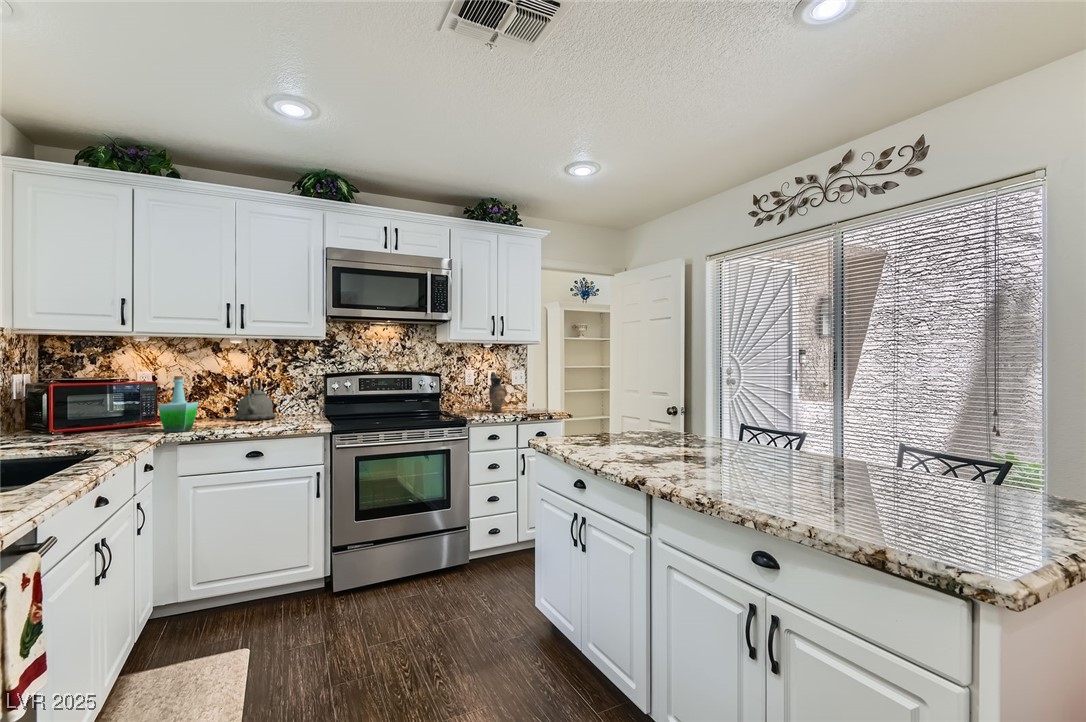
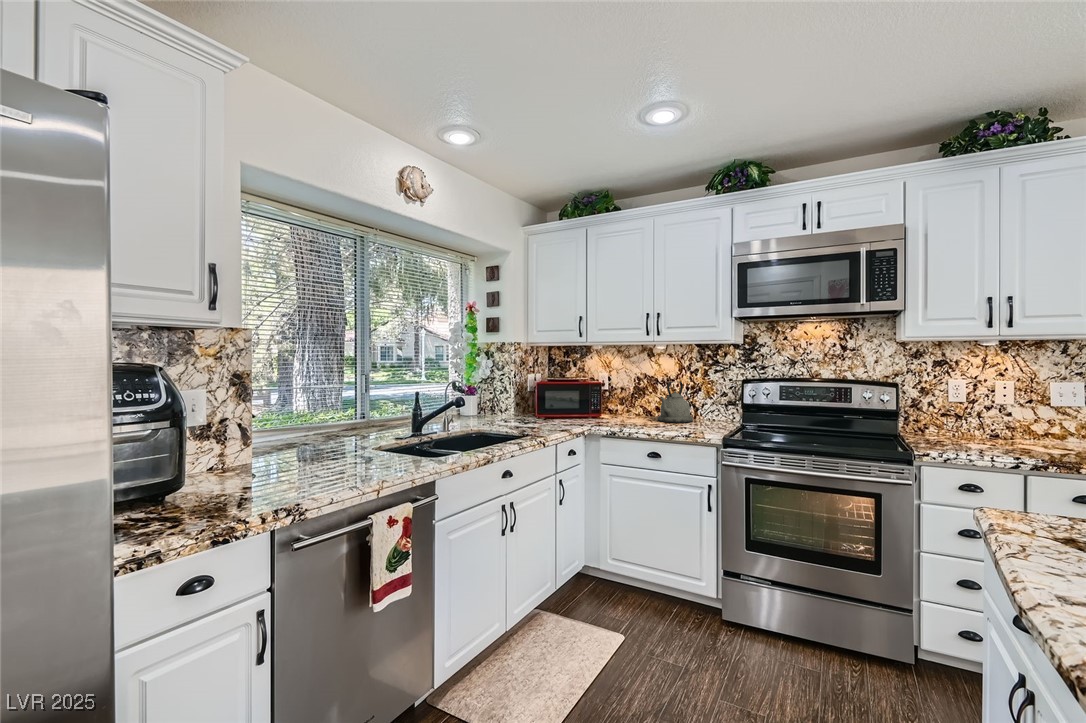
ceramic pitcher: present [489,372,507,412] -> none [987,384,1023,449]
bottle: present [158,376,198,432] -> none [588,379,618,427]

